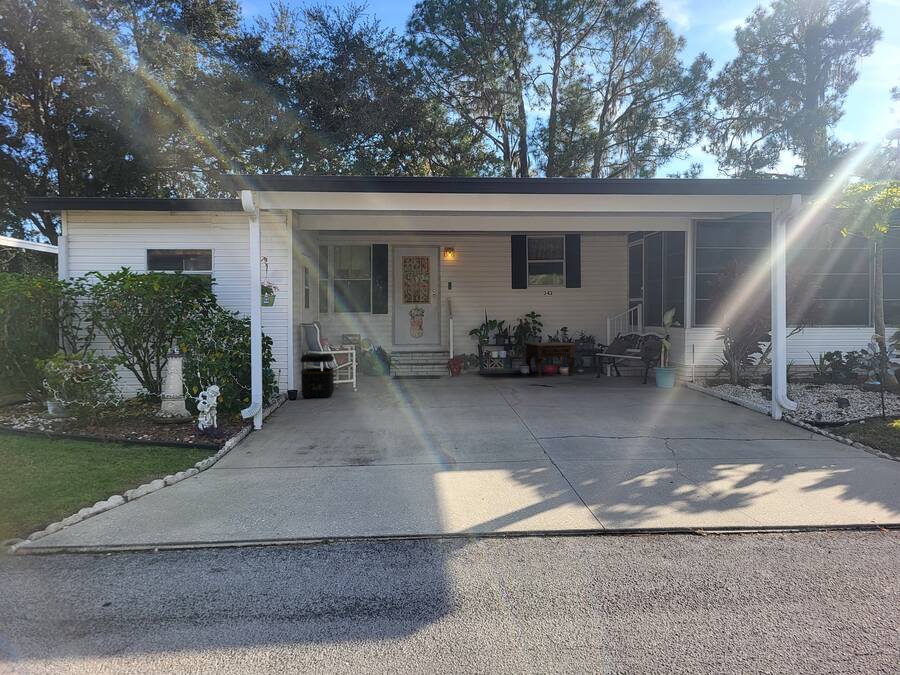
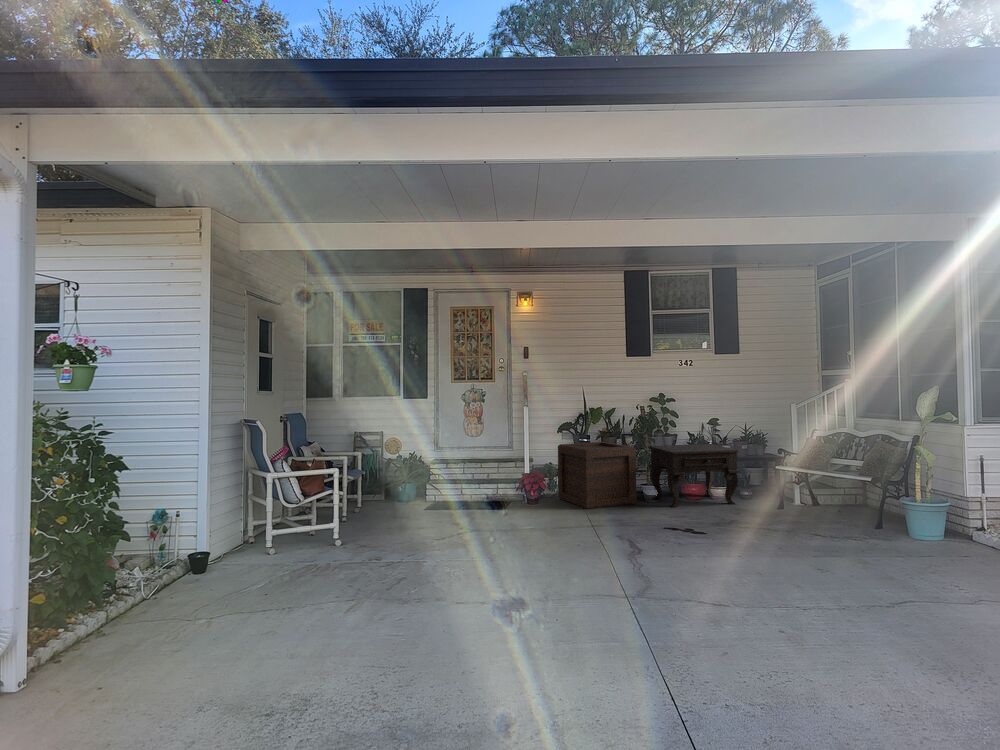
wooden crate: none [470,341,517,379] -> present [558,442,636,509]
toolbox: present [301,354,334,398] -> none [209,475,285,566]

